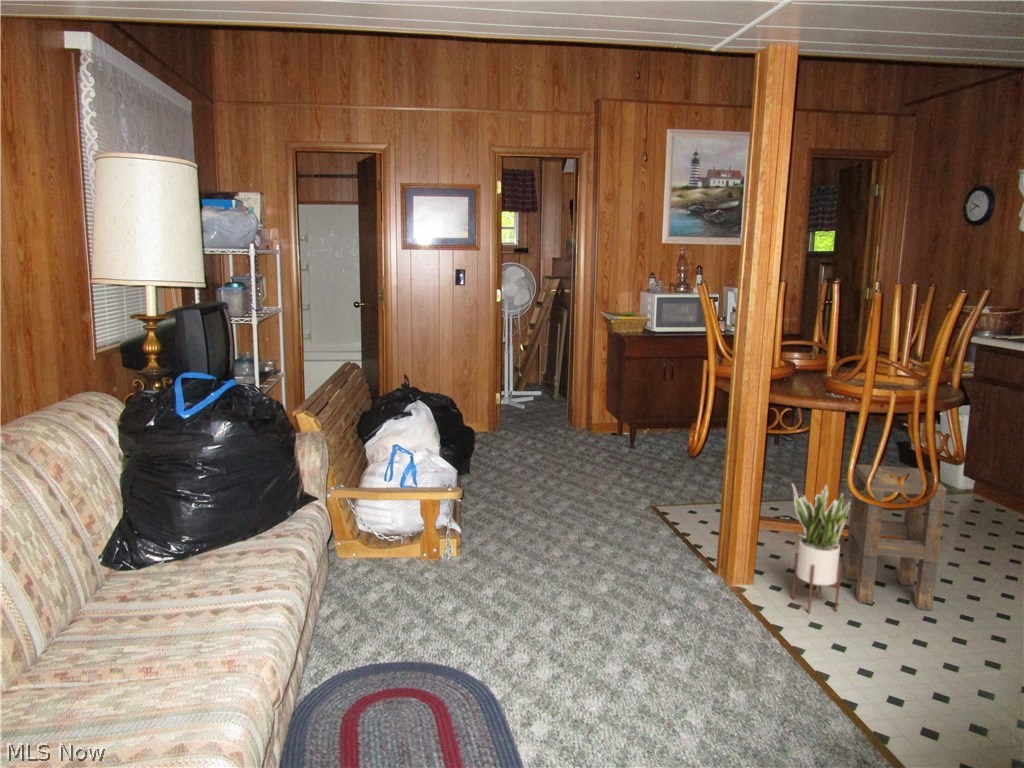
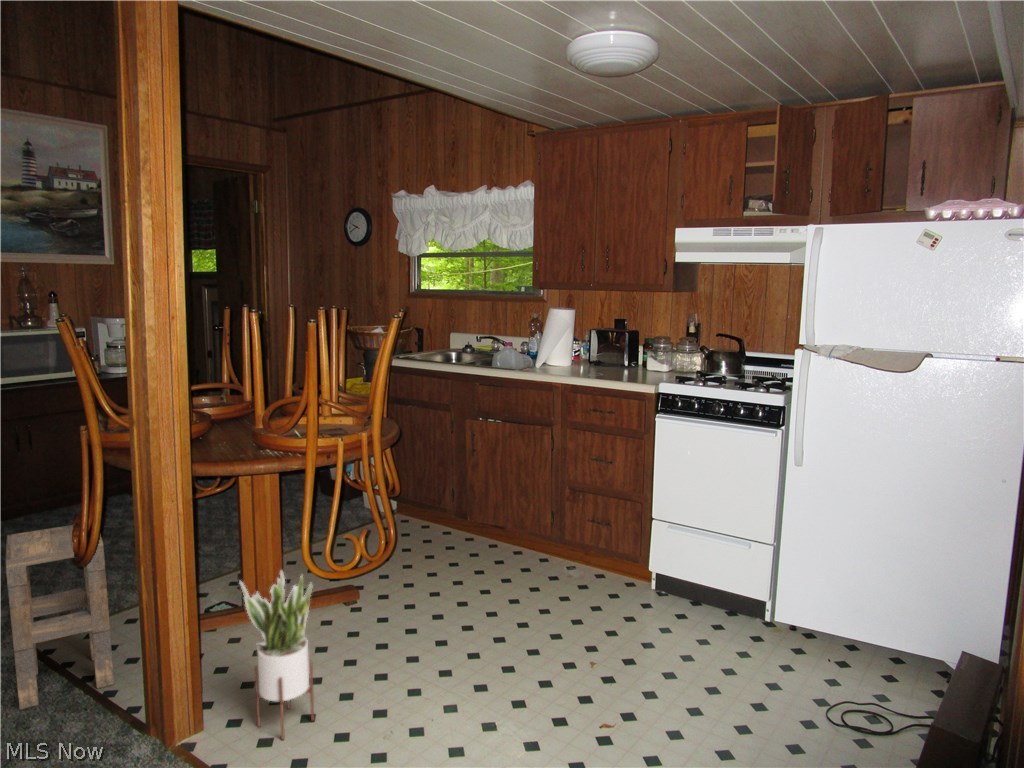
side table: present [845,464,947,610] -> present [6,525,114,709]

